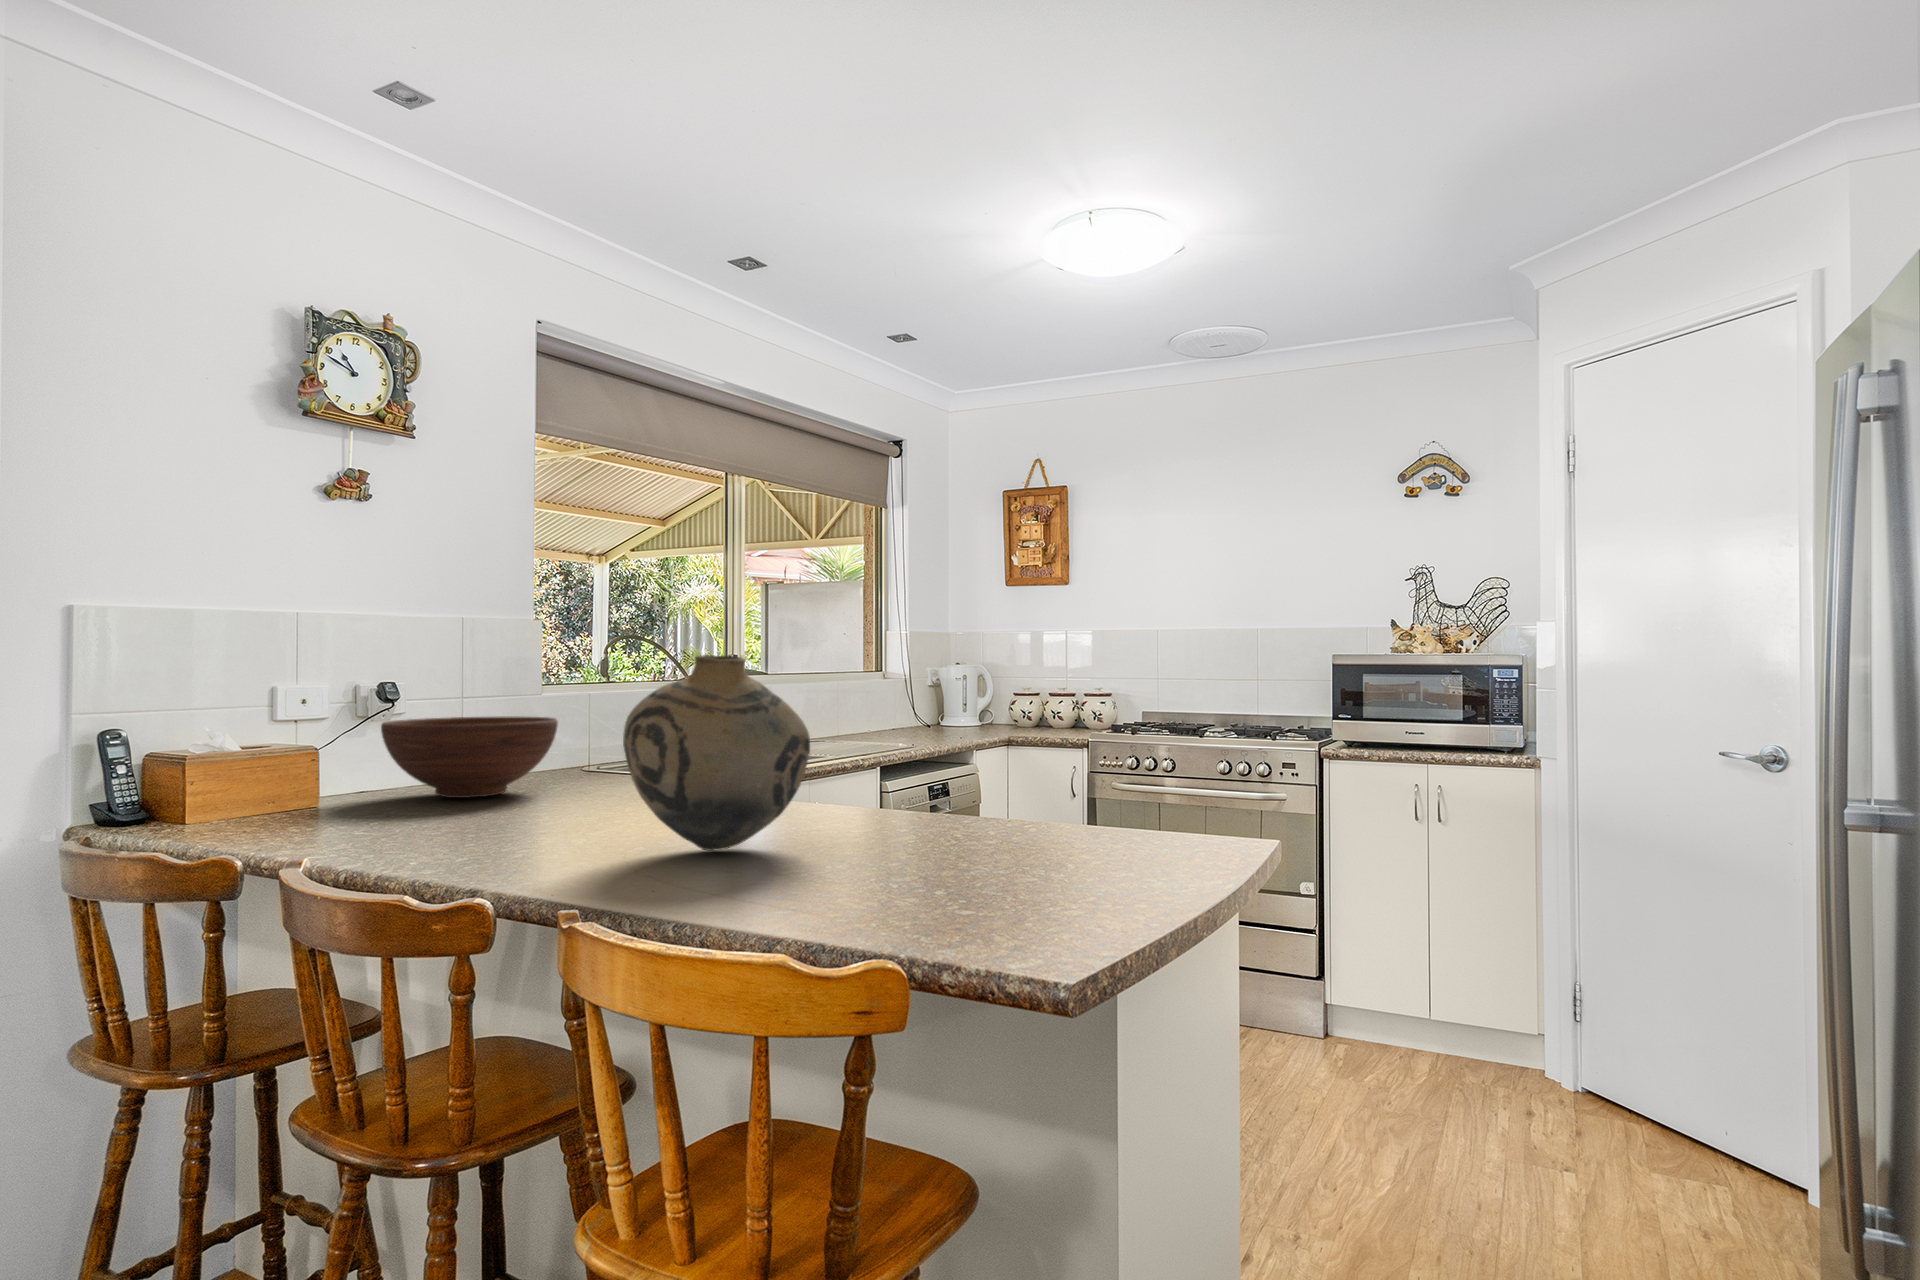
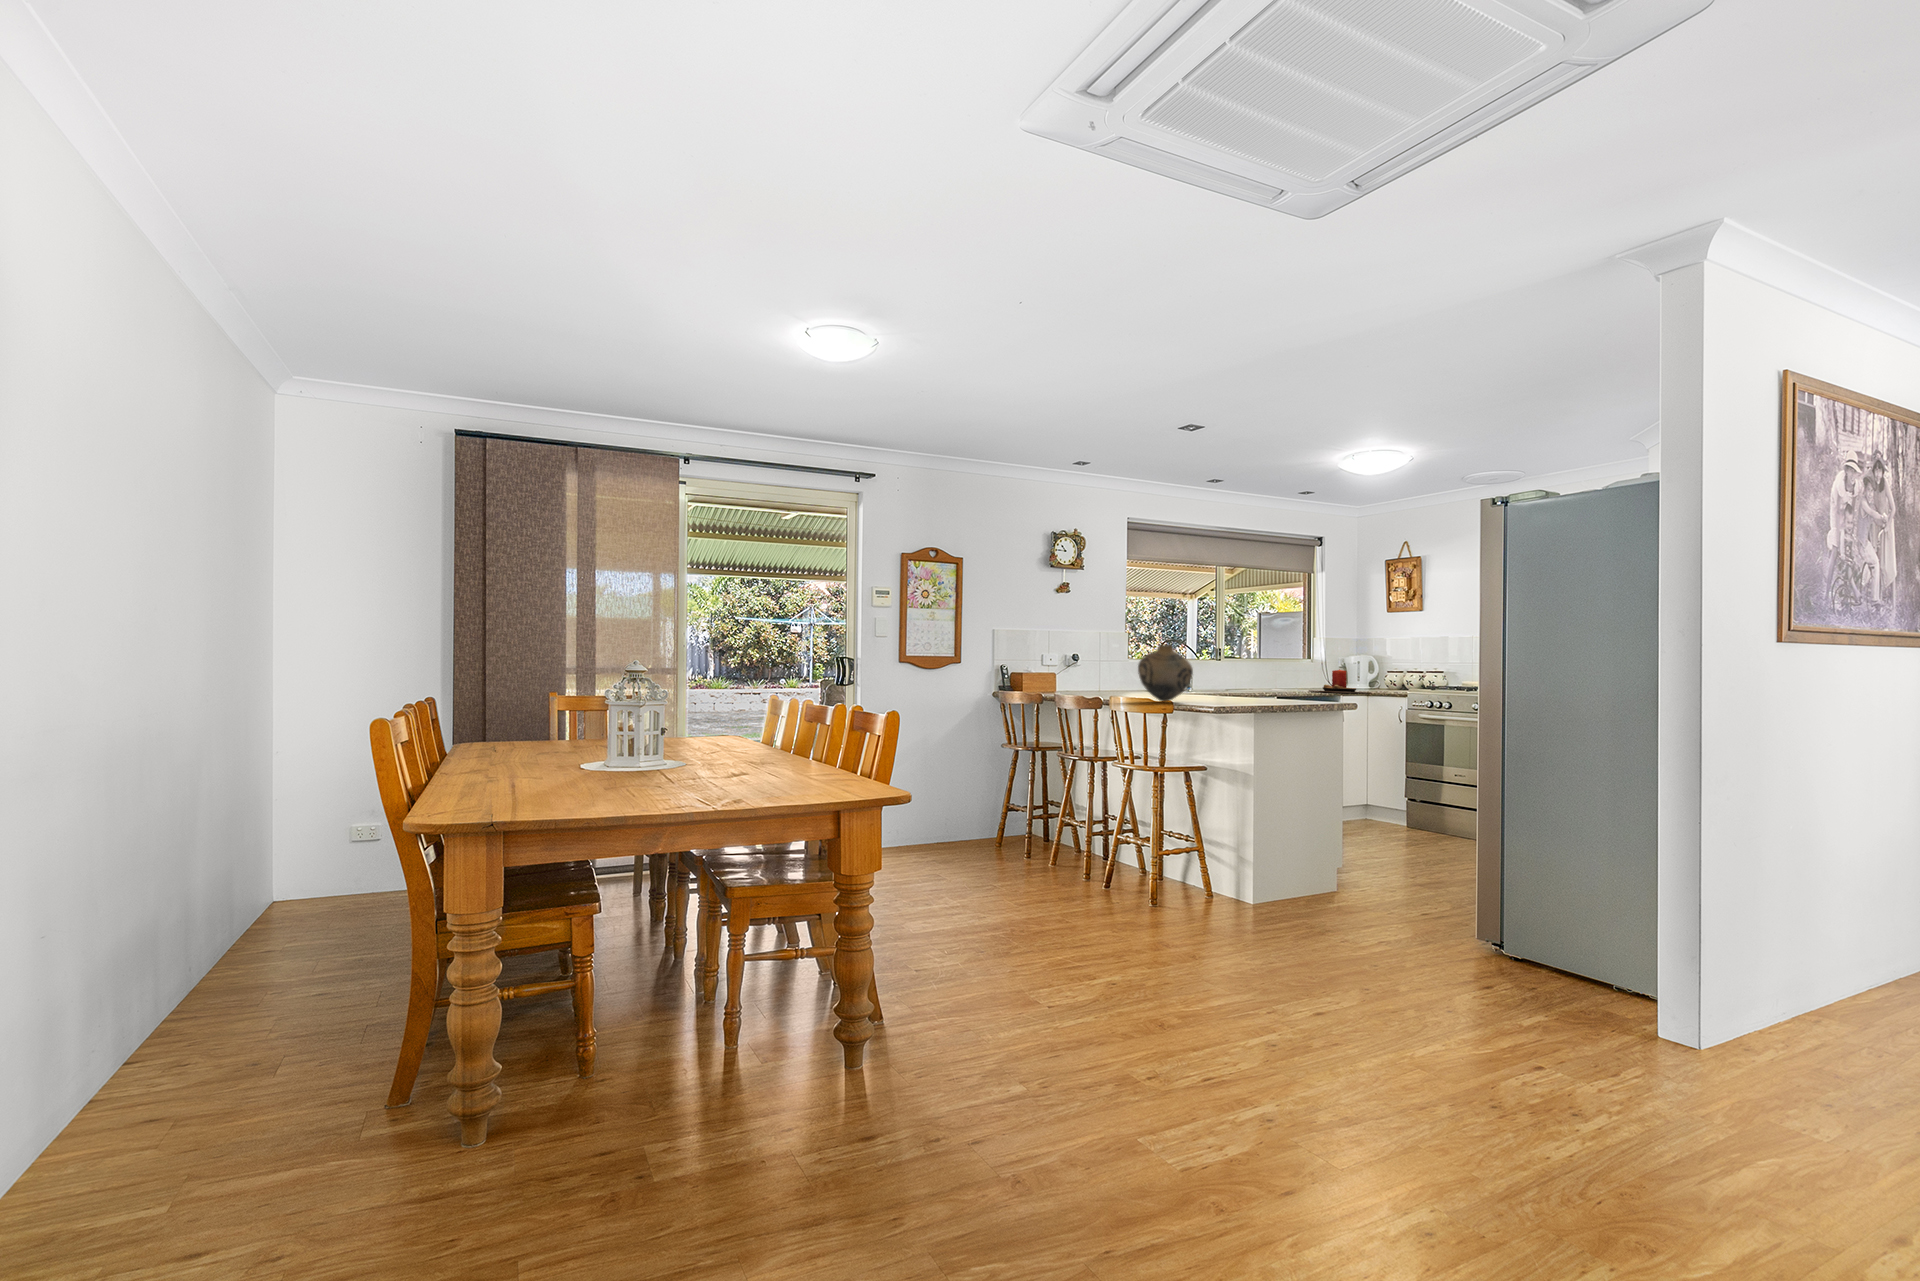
candle: none [900,689,1009,736] -> present [1309,670,1370,693]
fruit bowl: present [381,716,558,798] -> none [1074,668,1130,695]

